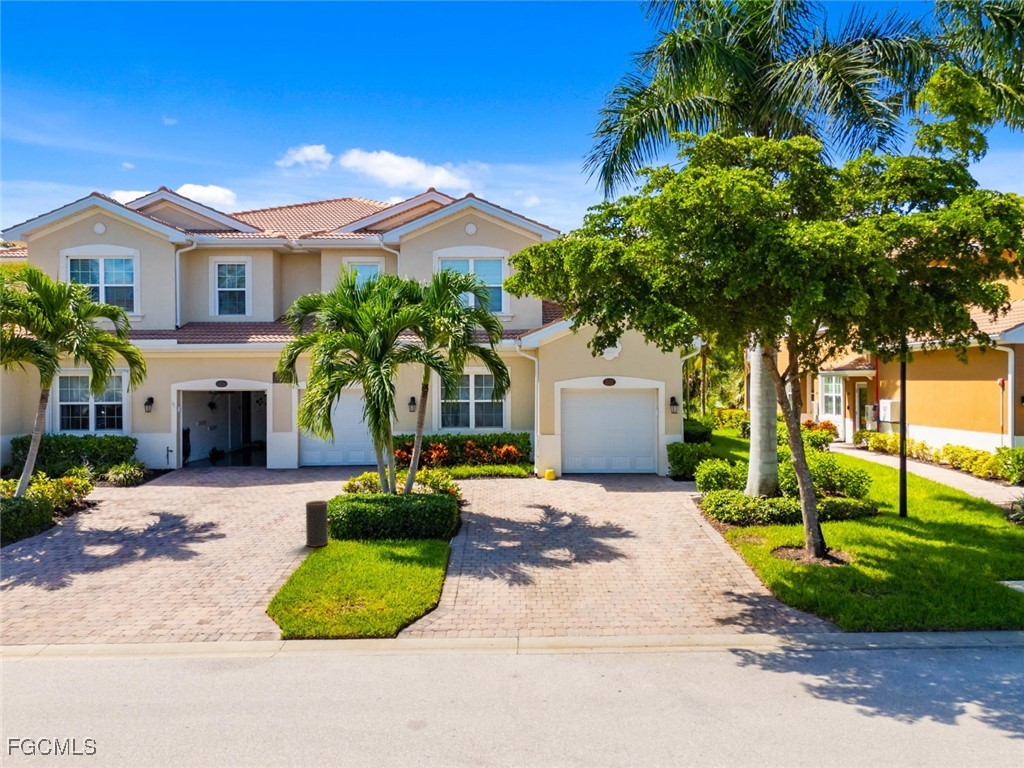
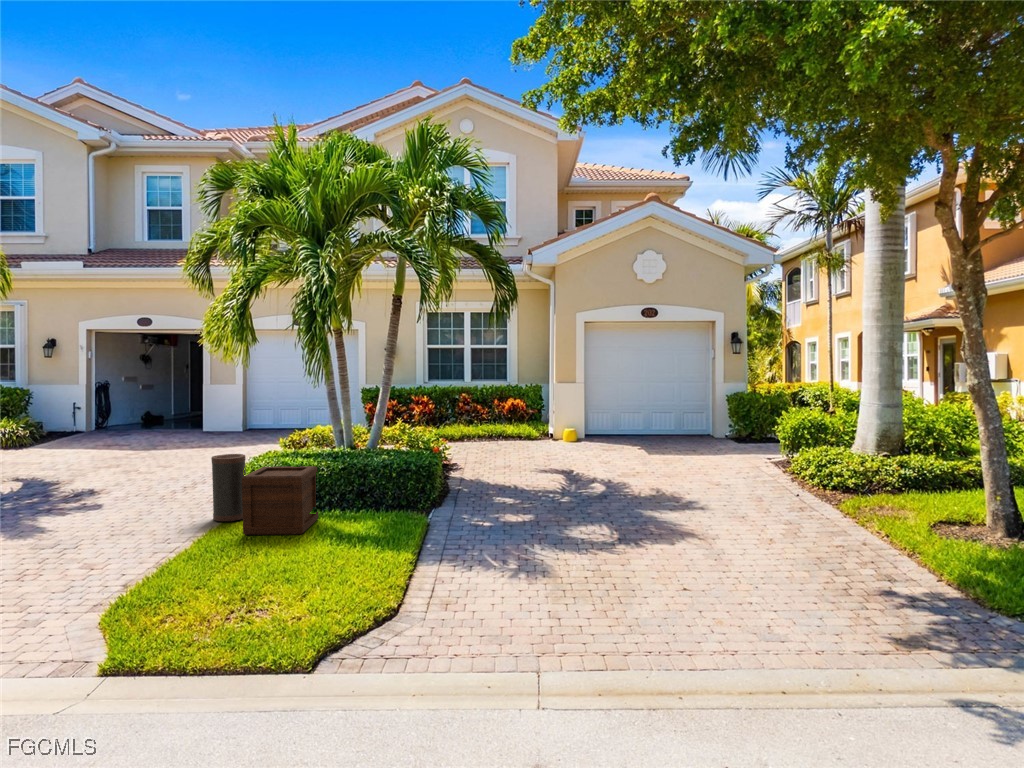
wooden crate: none [330,510,376,556] -> present [242,466,318,535]

